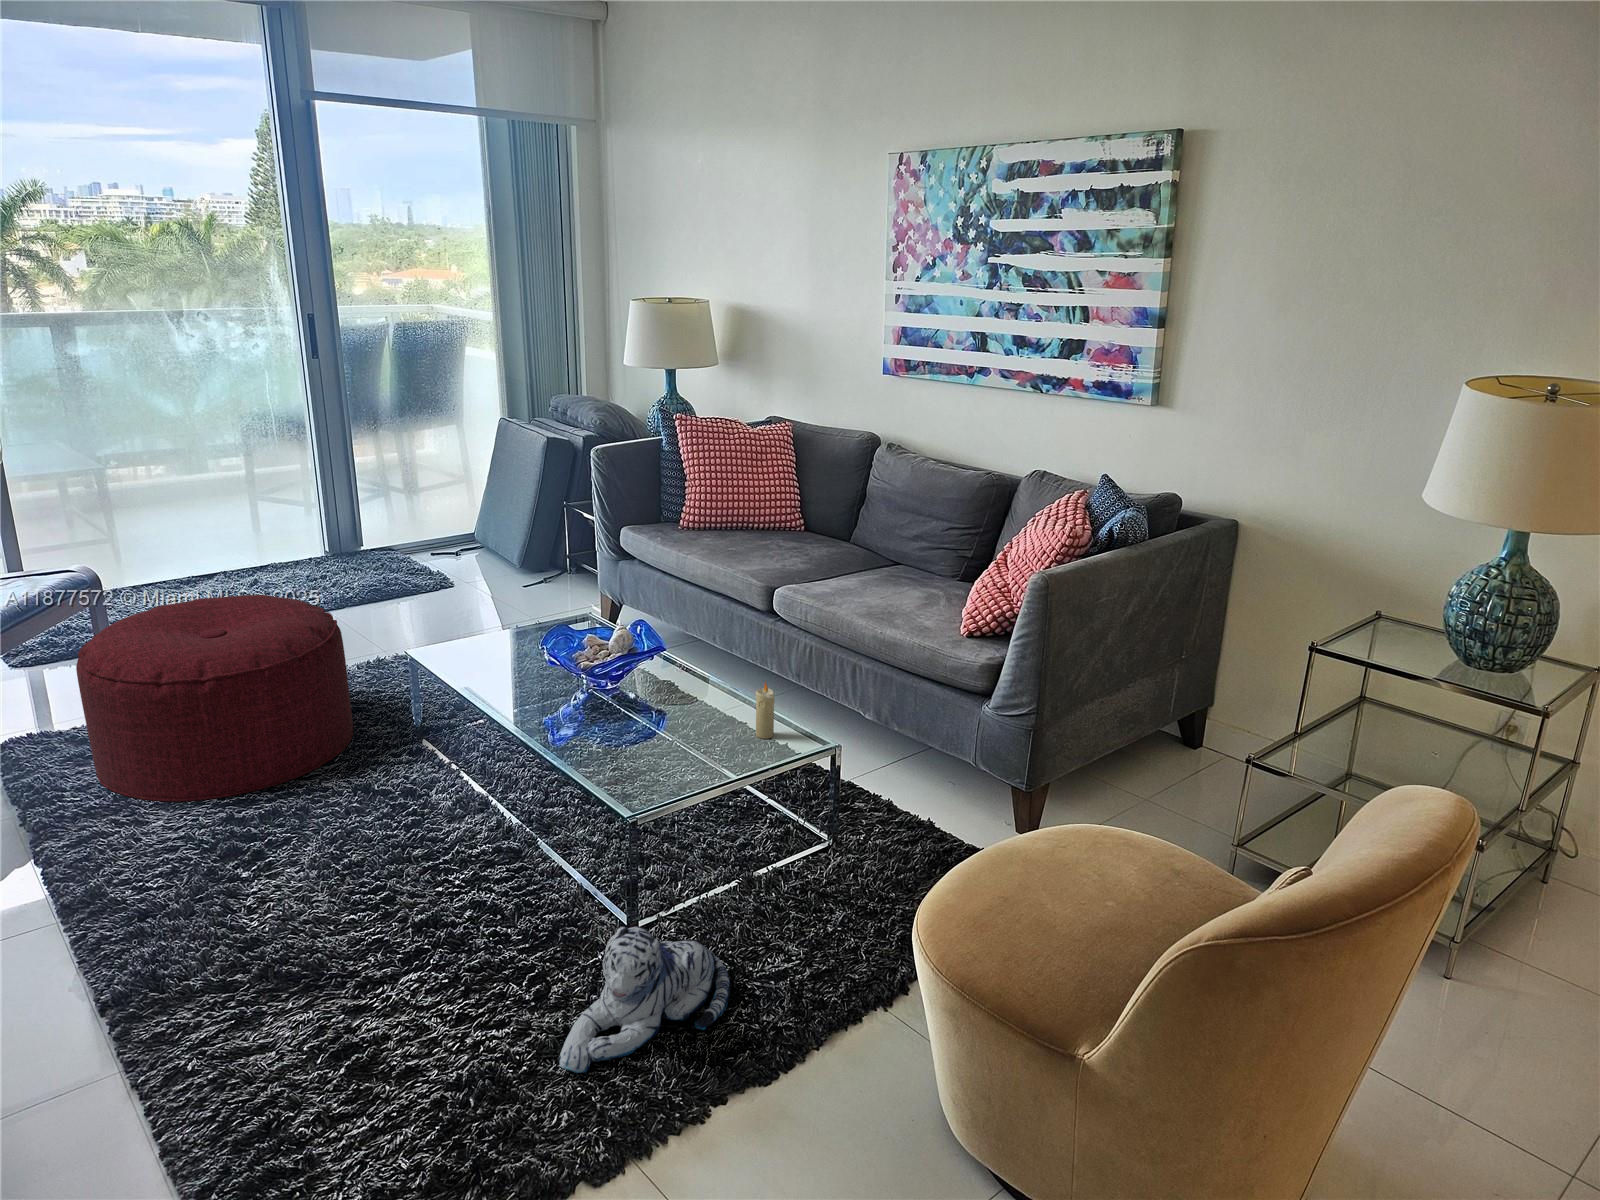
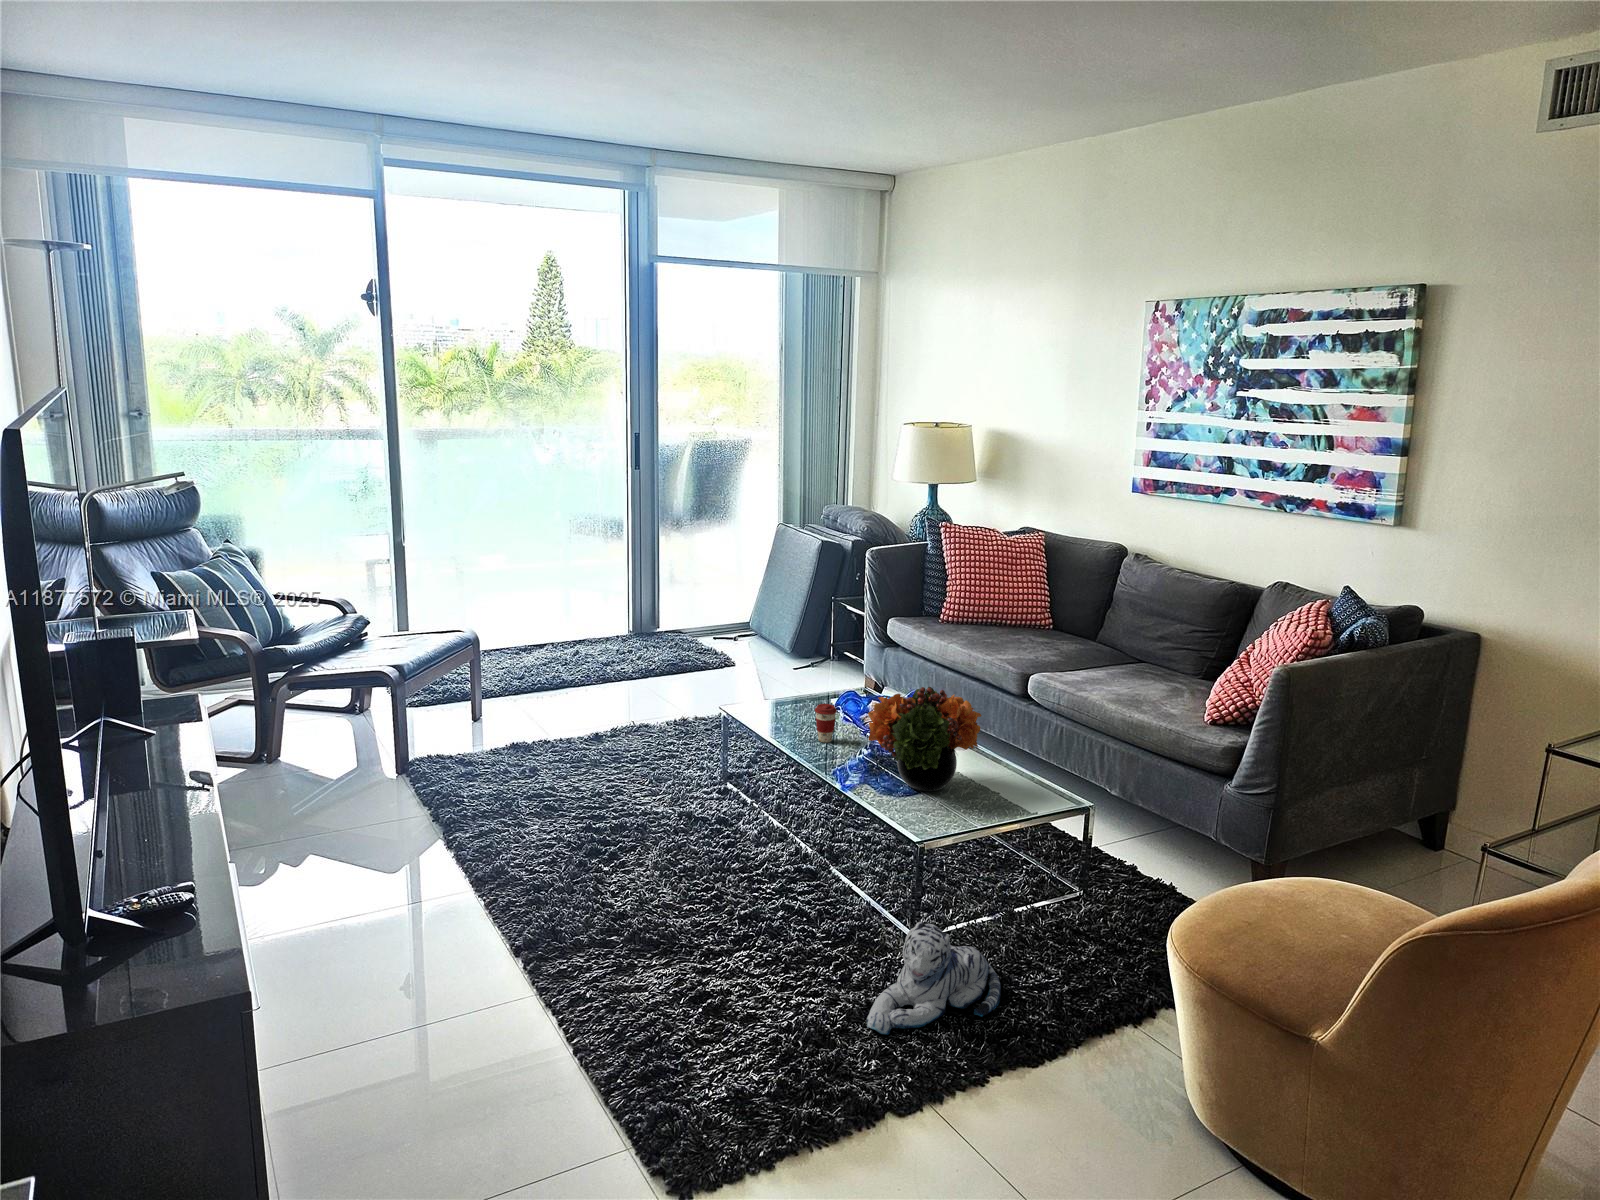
ottoman: present [76,595,353,802] -> none [477,655,671,813]
flower arrangement: none [565,617,706,745] -> present [868,687,981,791]
coffee cup: none [513,643,540,689] -> present [815,704,837,742]
candle: present [756,682,775,739] -> none [1020,746,1038,795]

